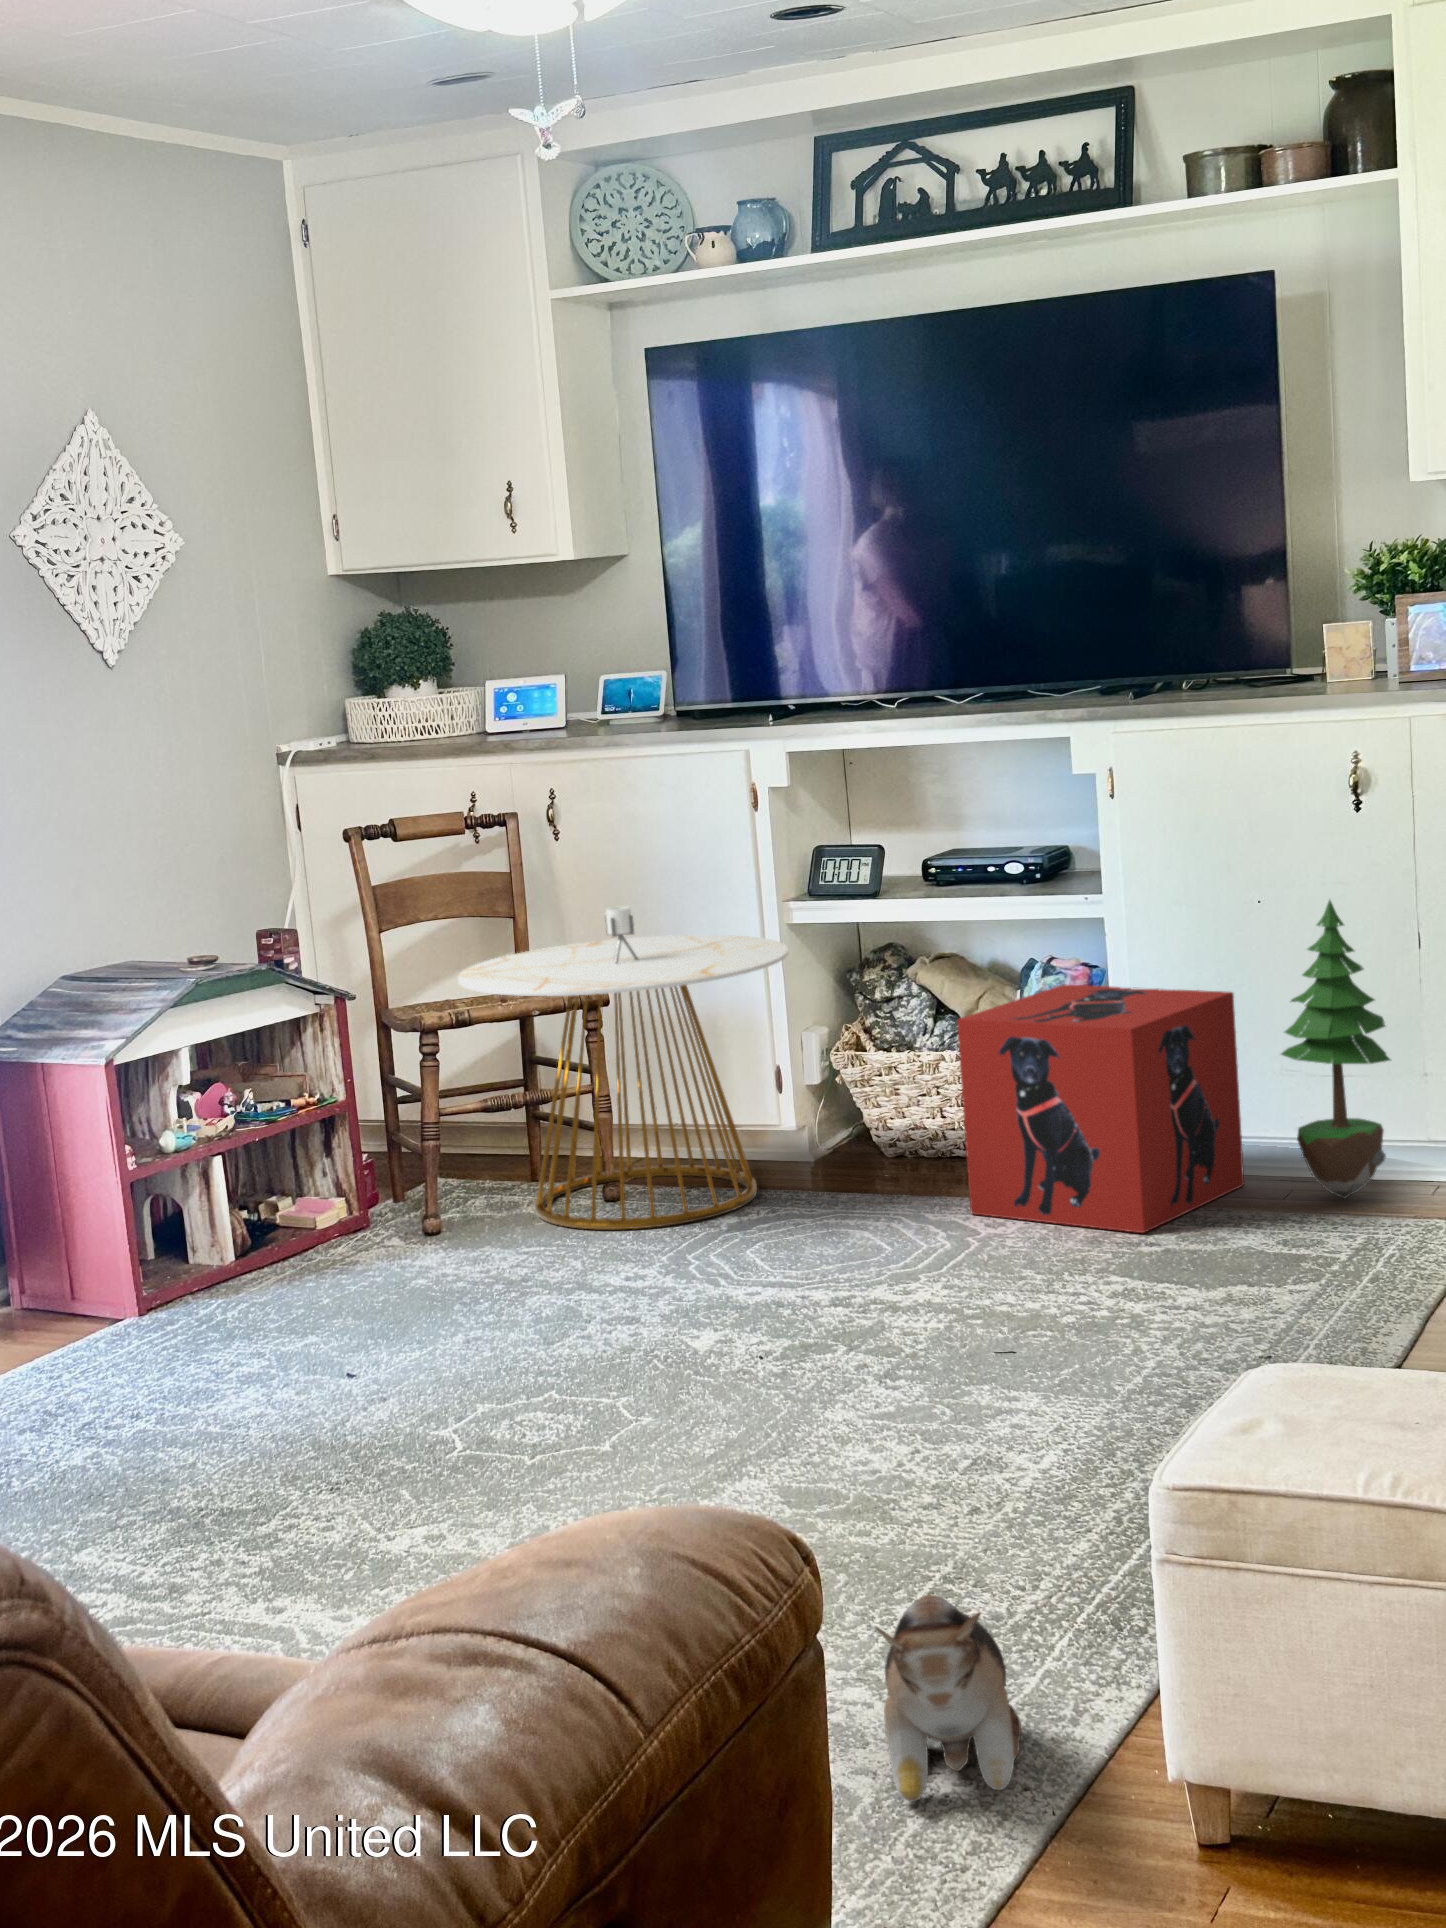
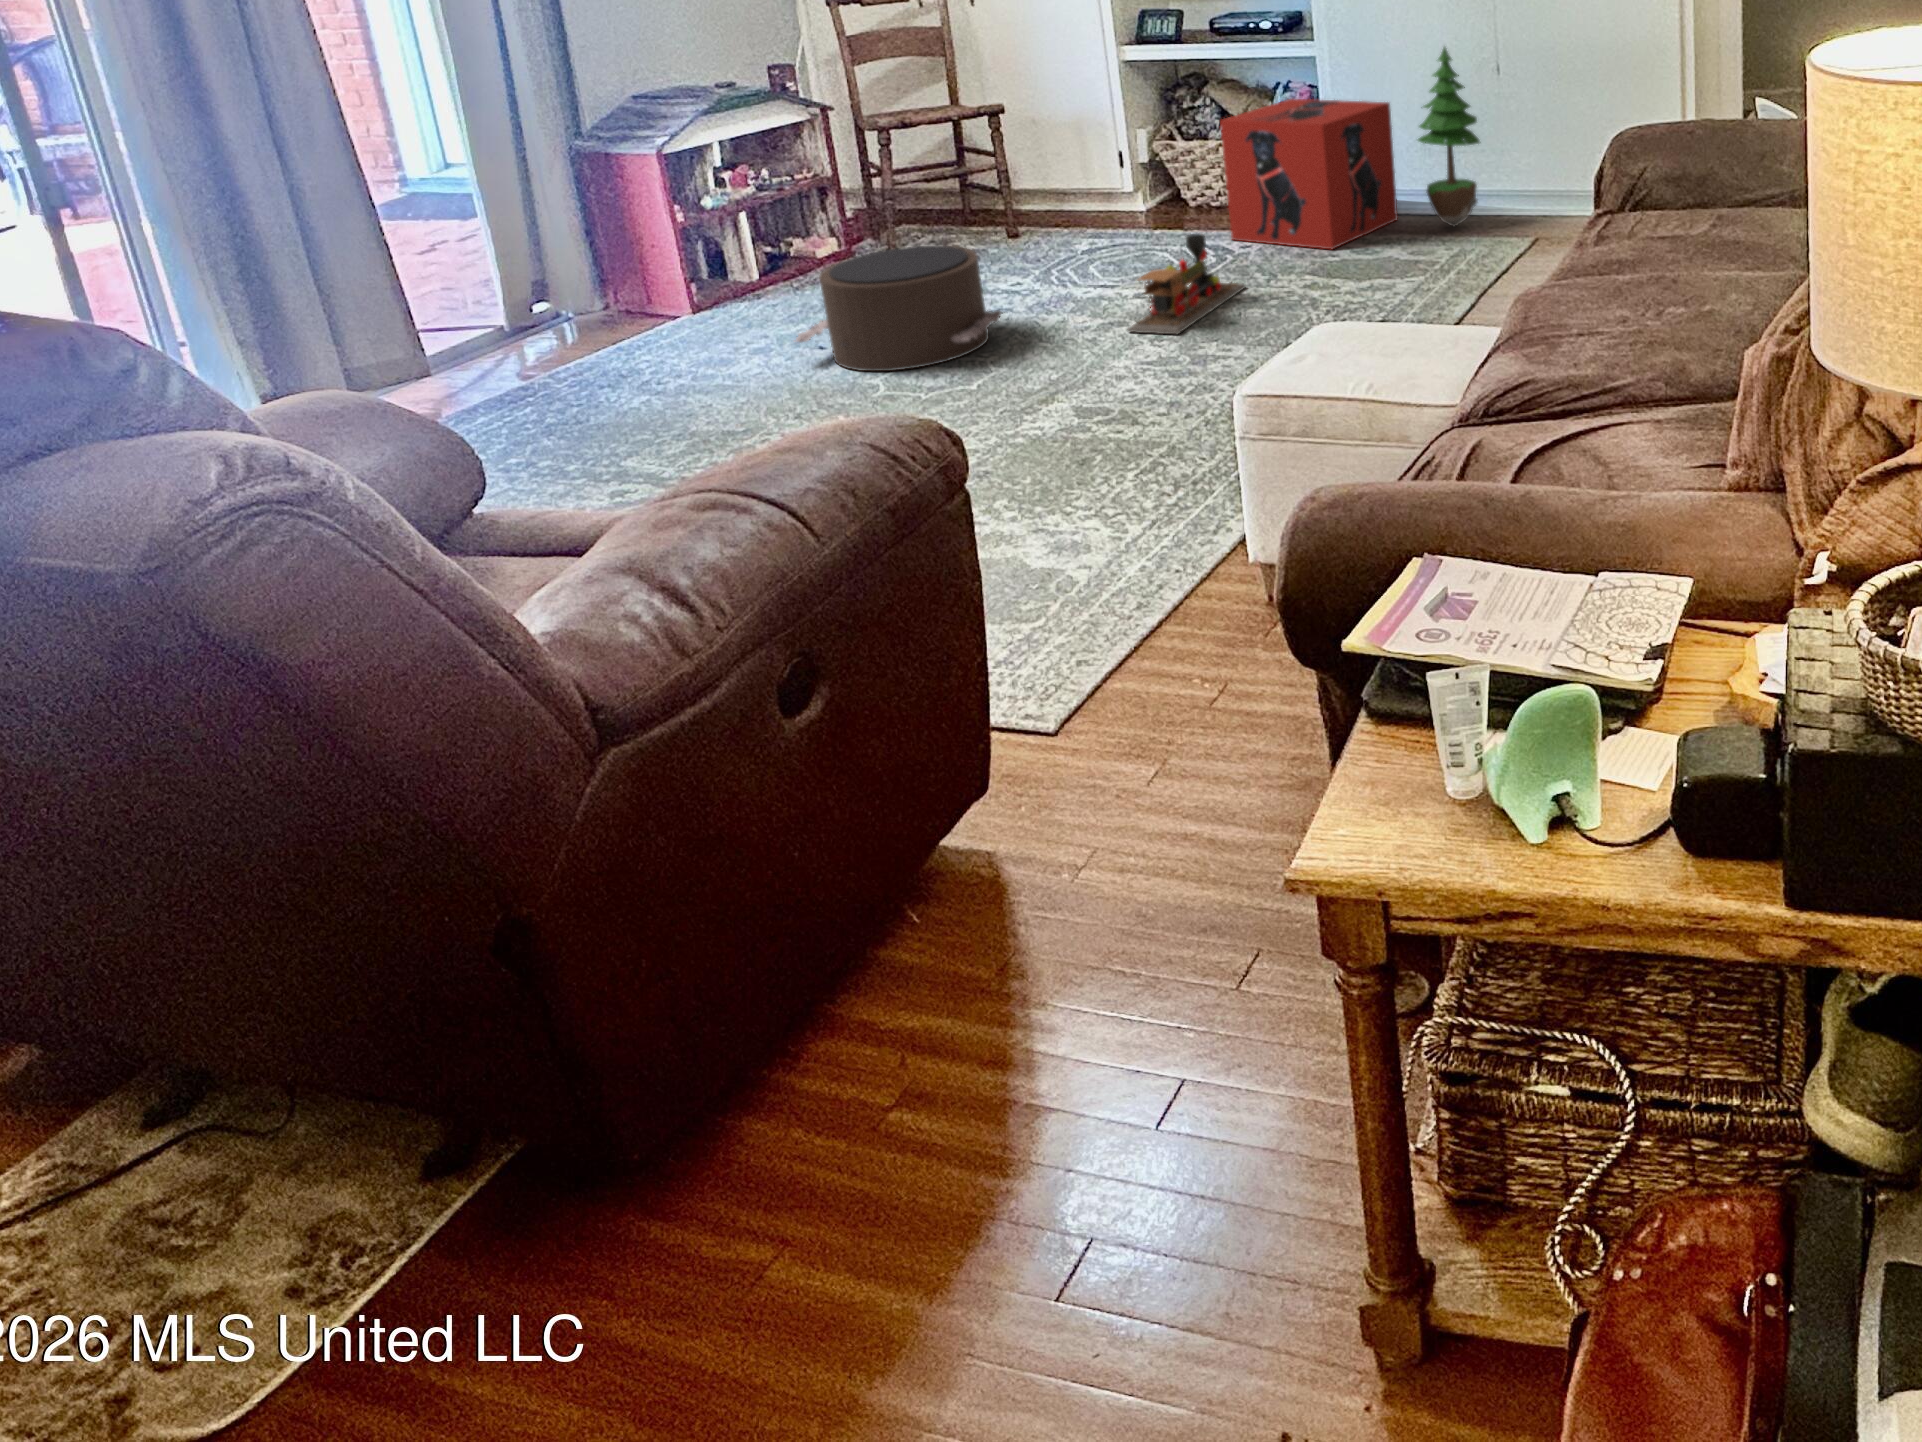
side table: present [458,906,788,1230] -> none [904,50,1118,254]
toy train: none [832,1204,1012,1369] -> present [1128,234,1246,334]
pouf: none [314,1216,636,1415] -> present [794,246,1003,371]
plush toy: present [876,1593,1021,1801] -> none [1084,473,1193,599]

